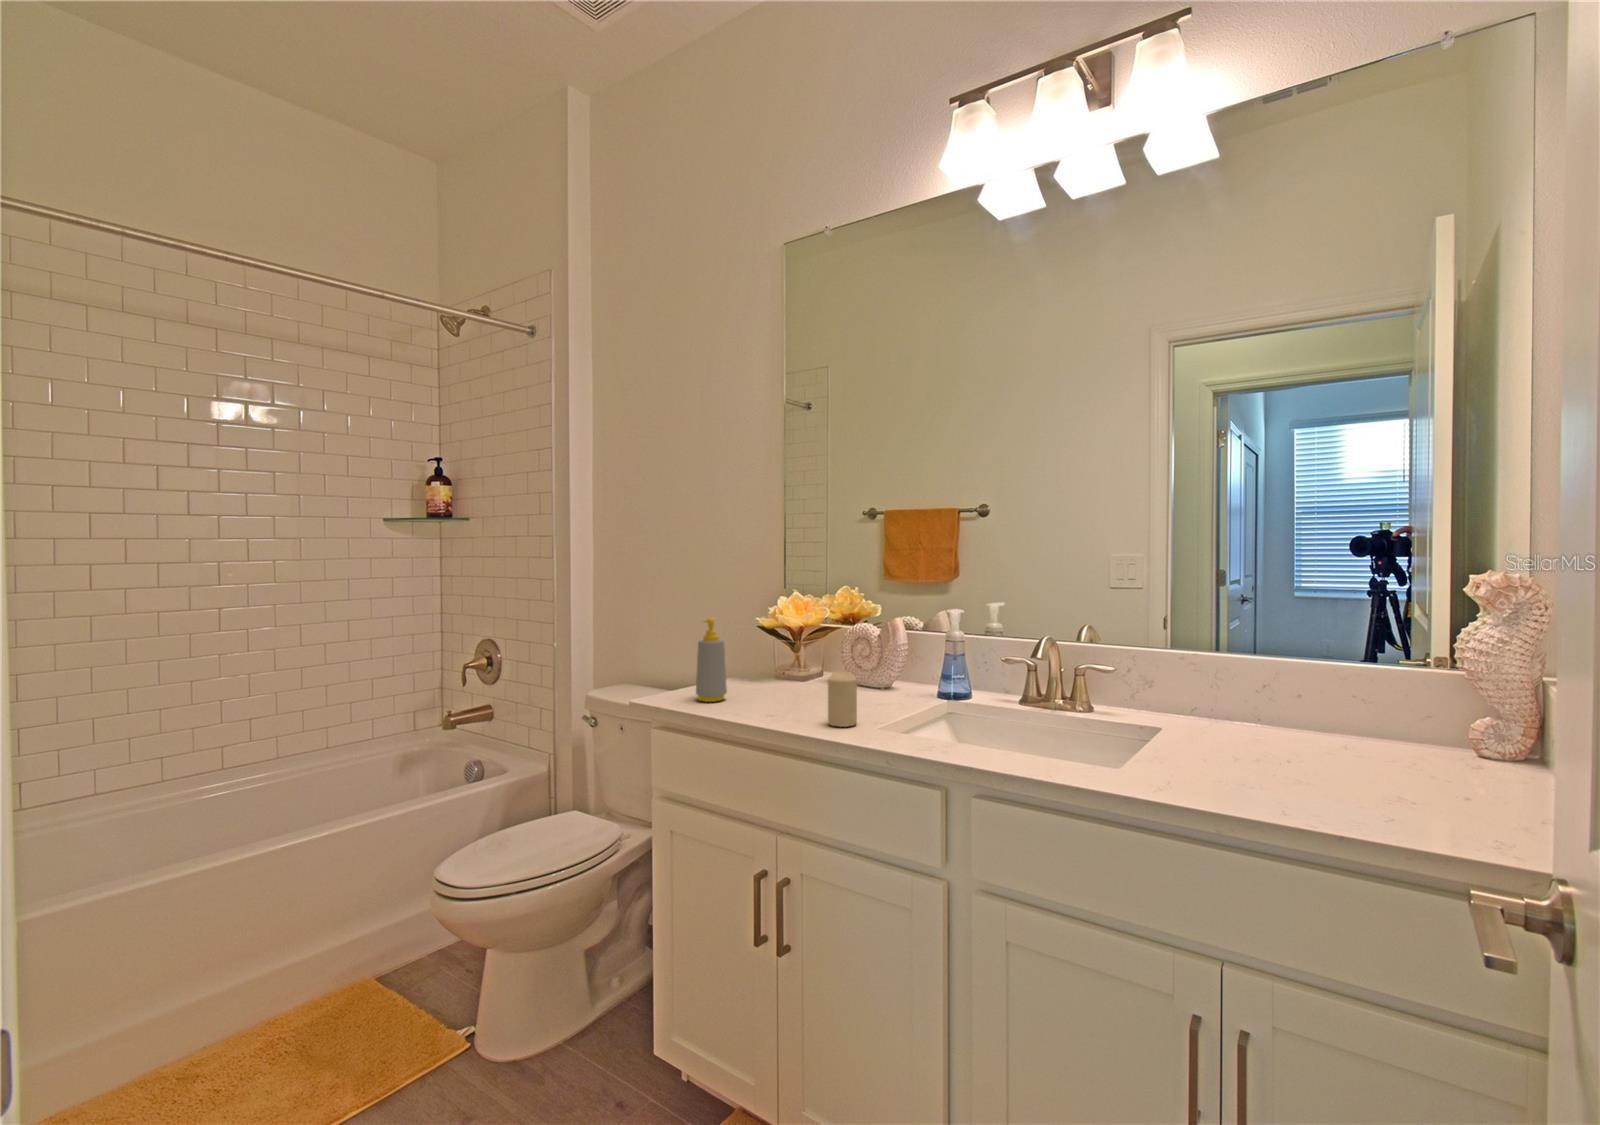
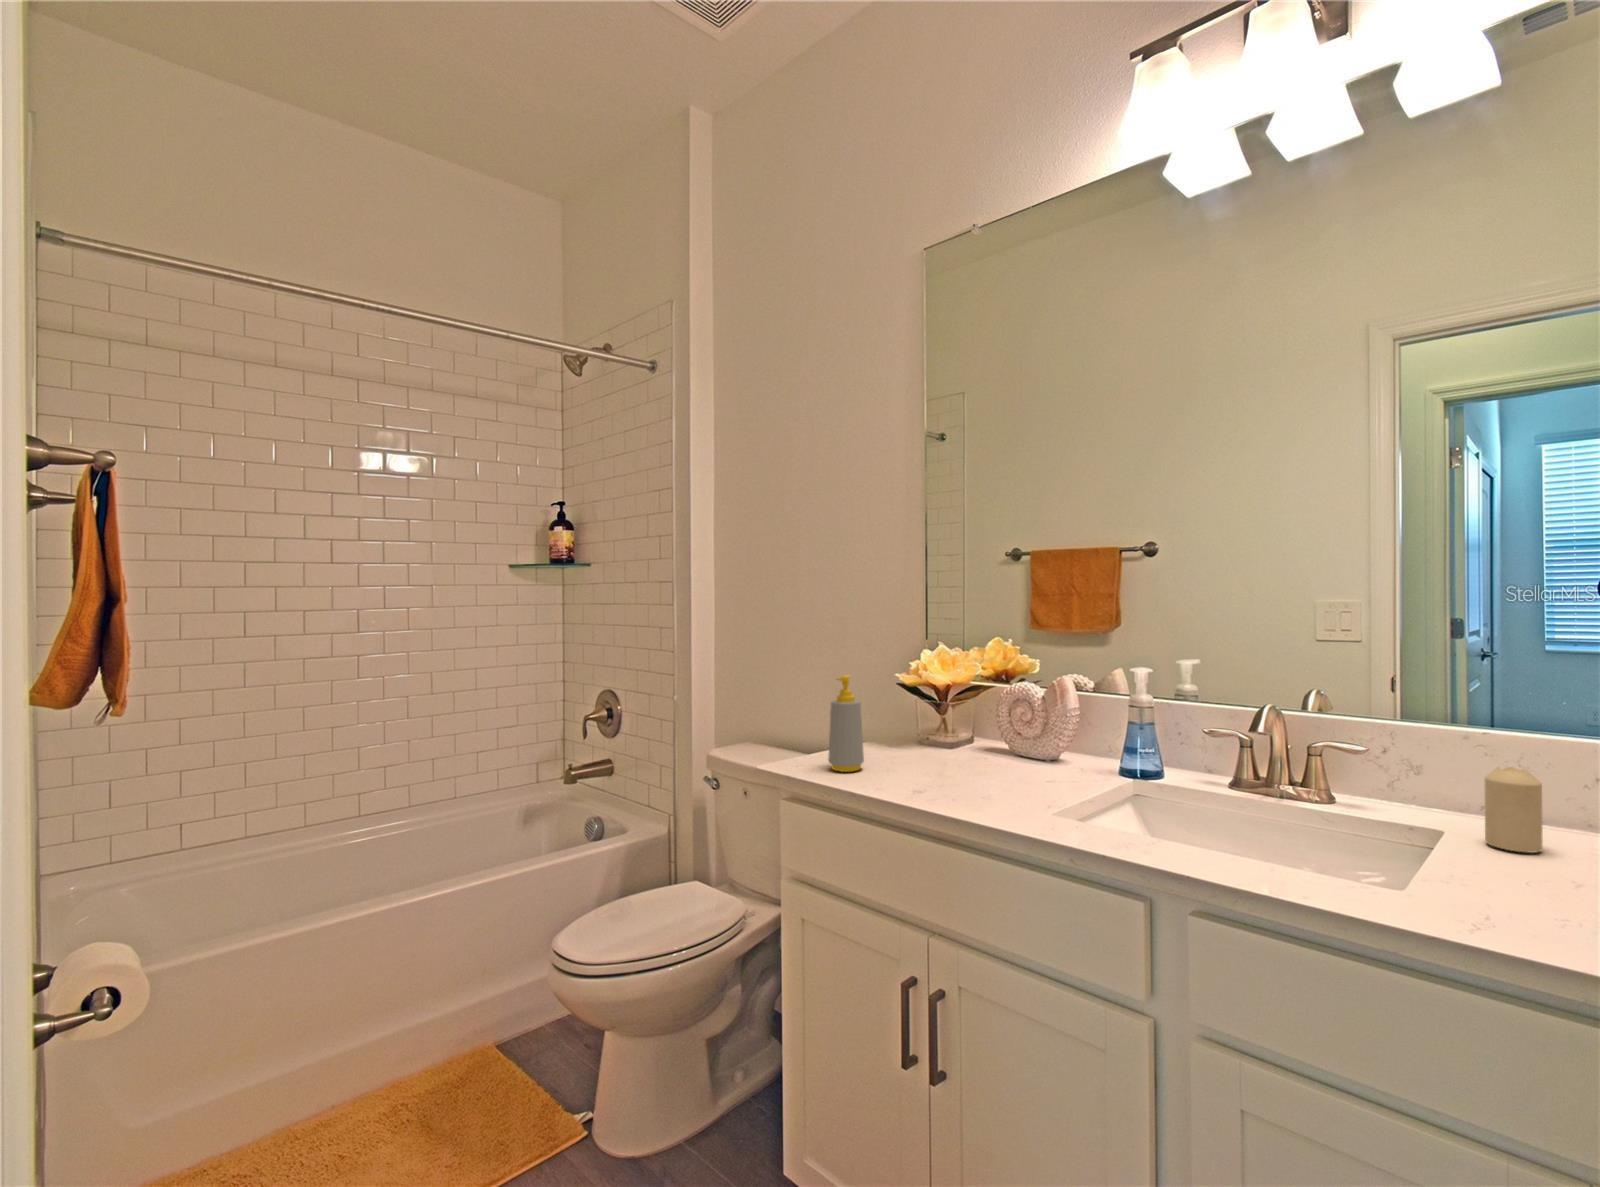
candle: present [828,670,857,727] -> present [1484,767,1543,853]

